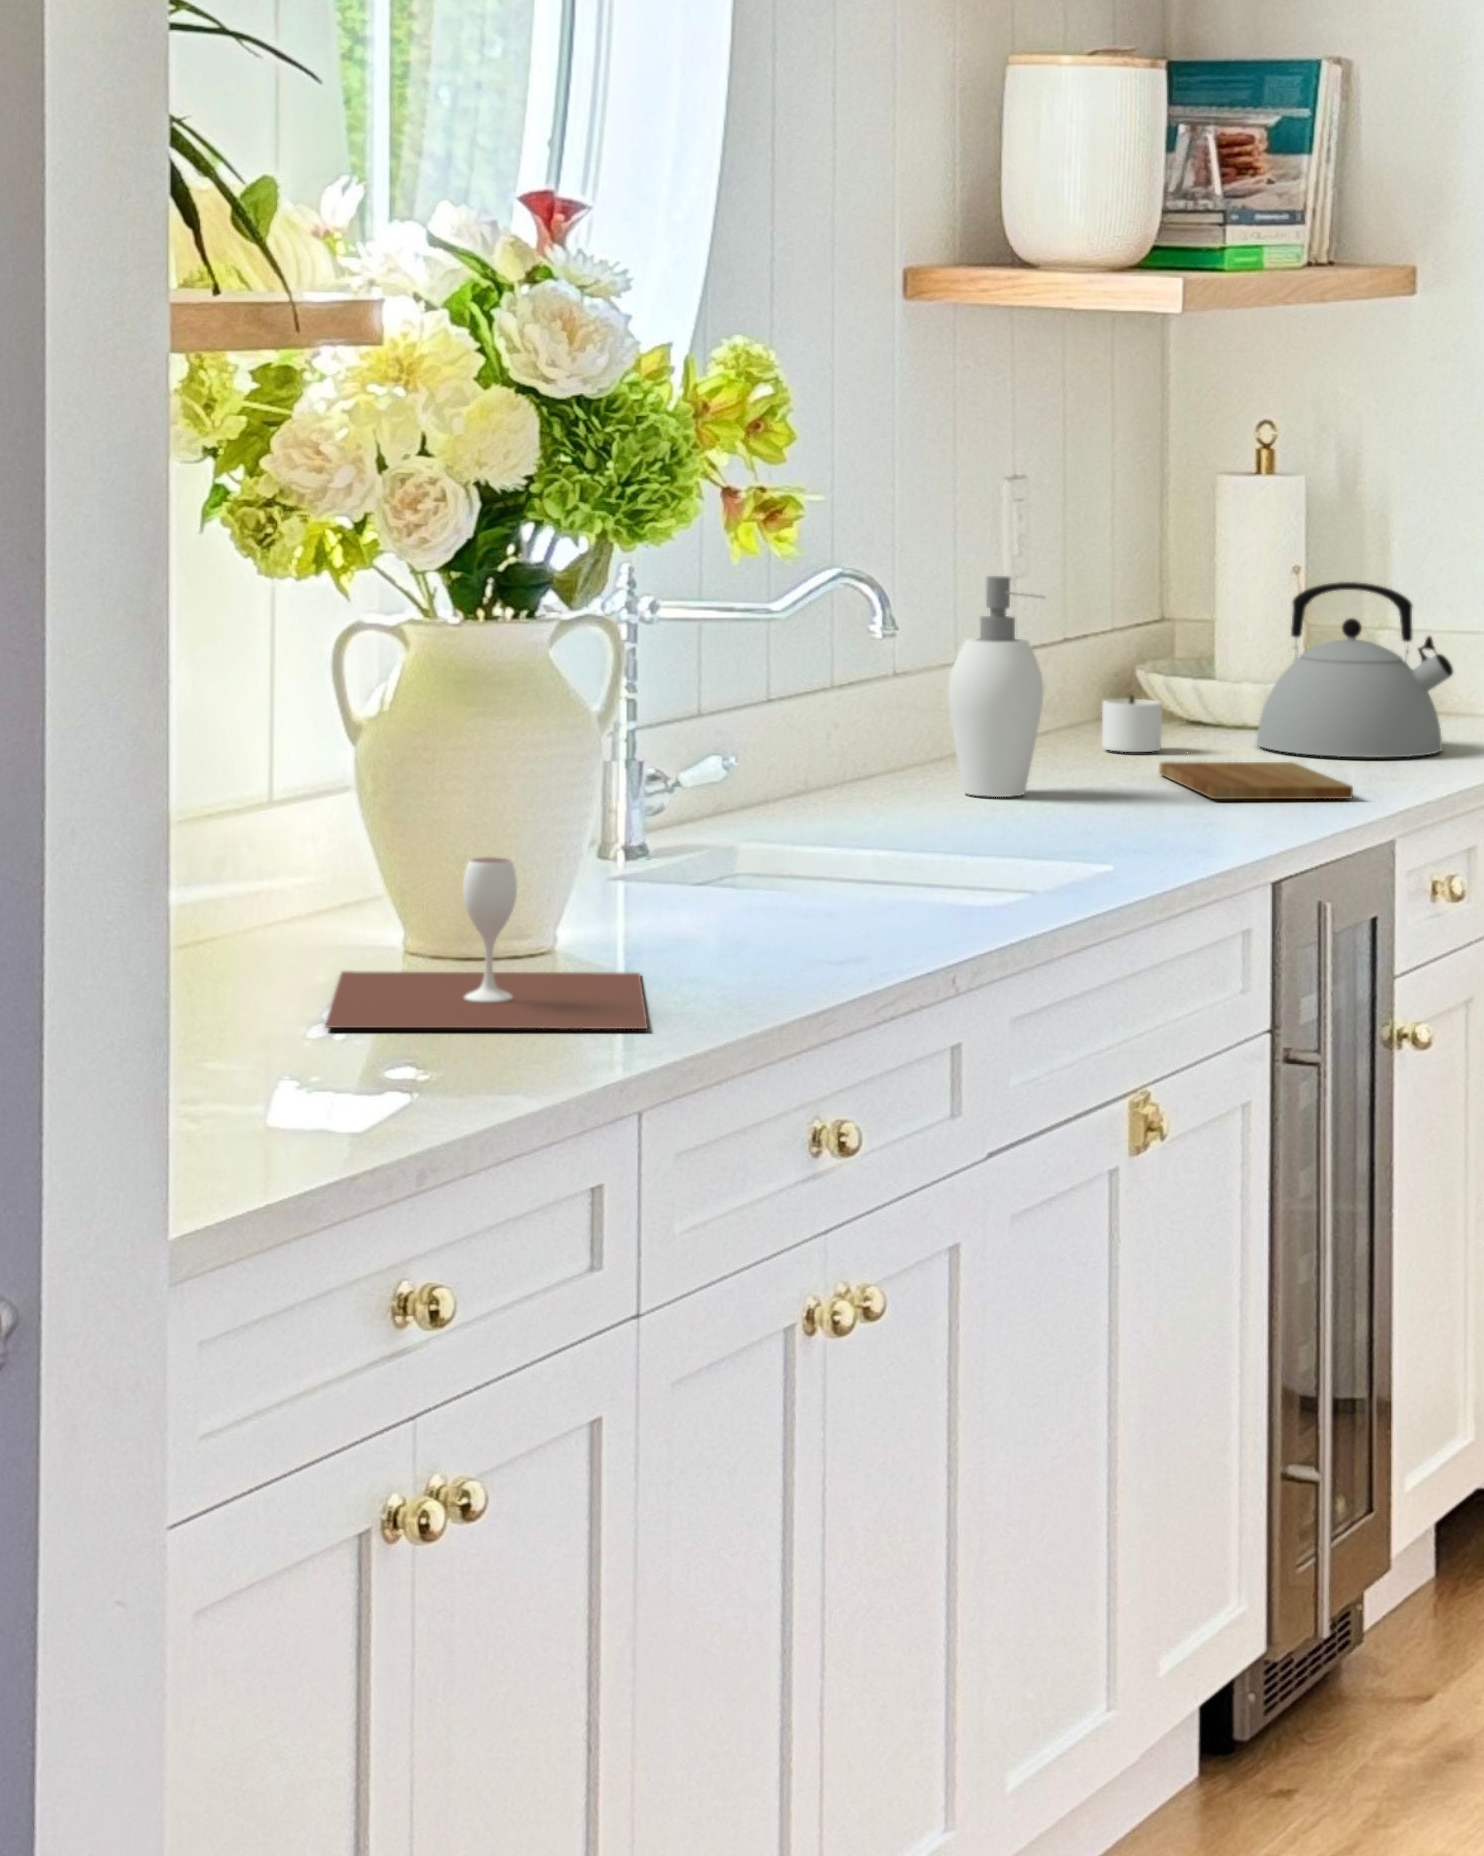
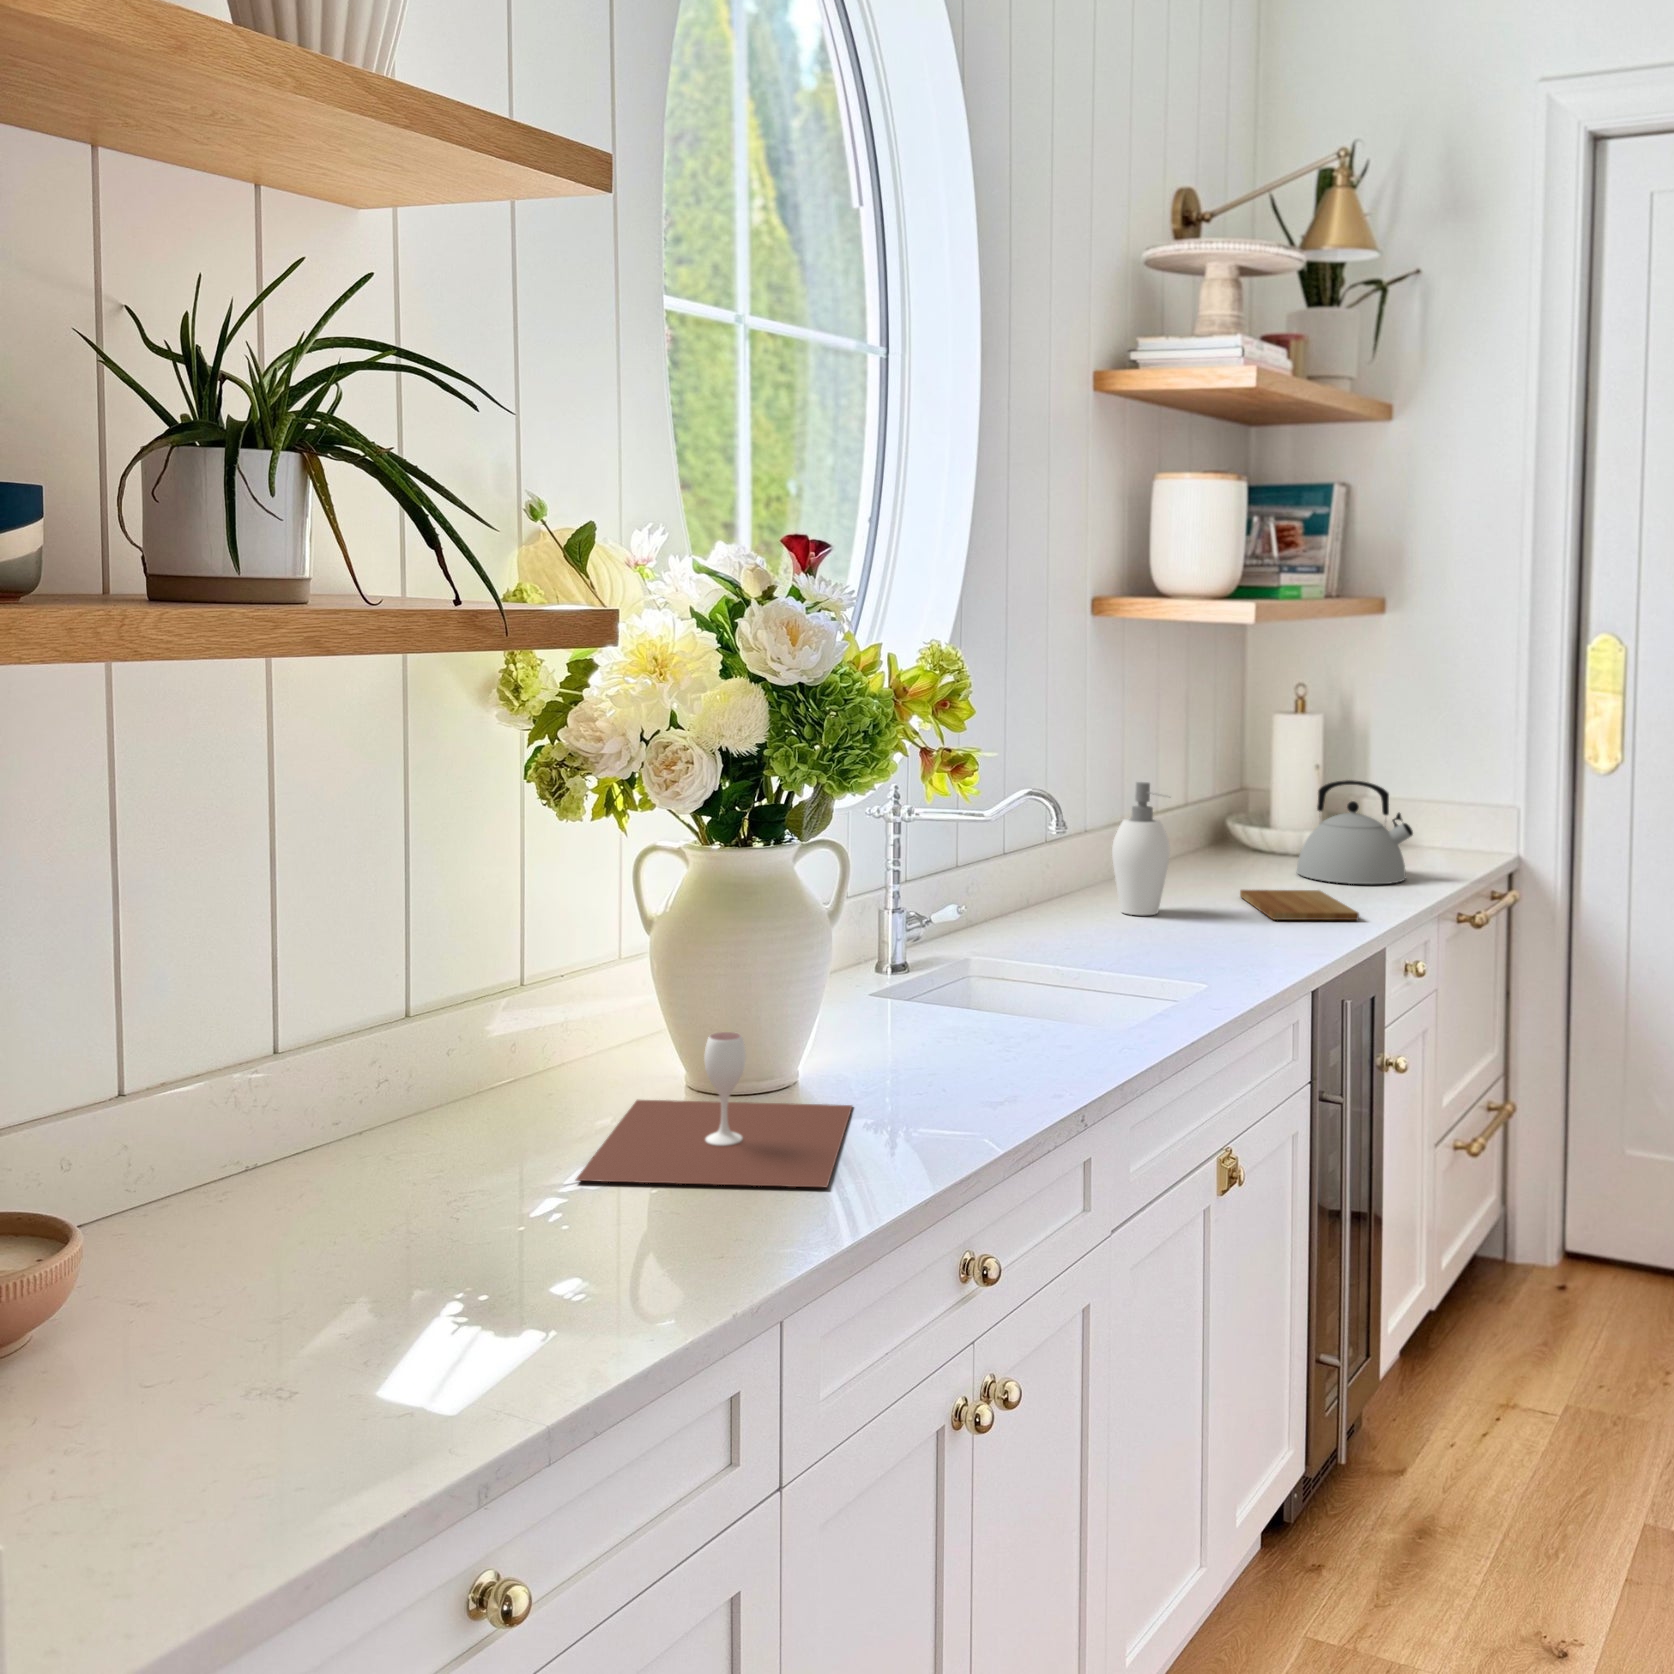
candle: present [1102,696,1162,752] -> none [1207,844,1257,879]

